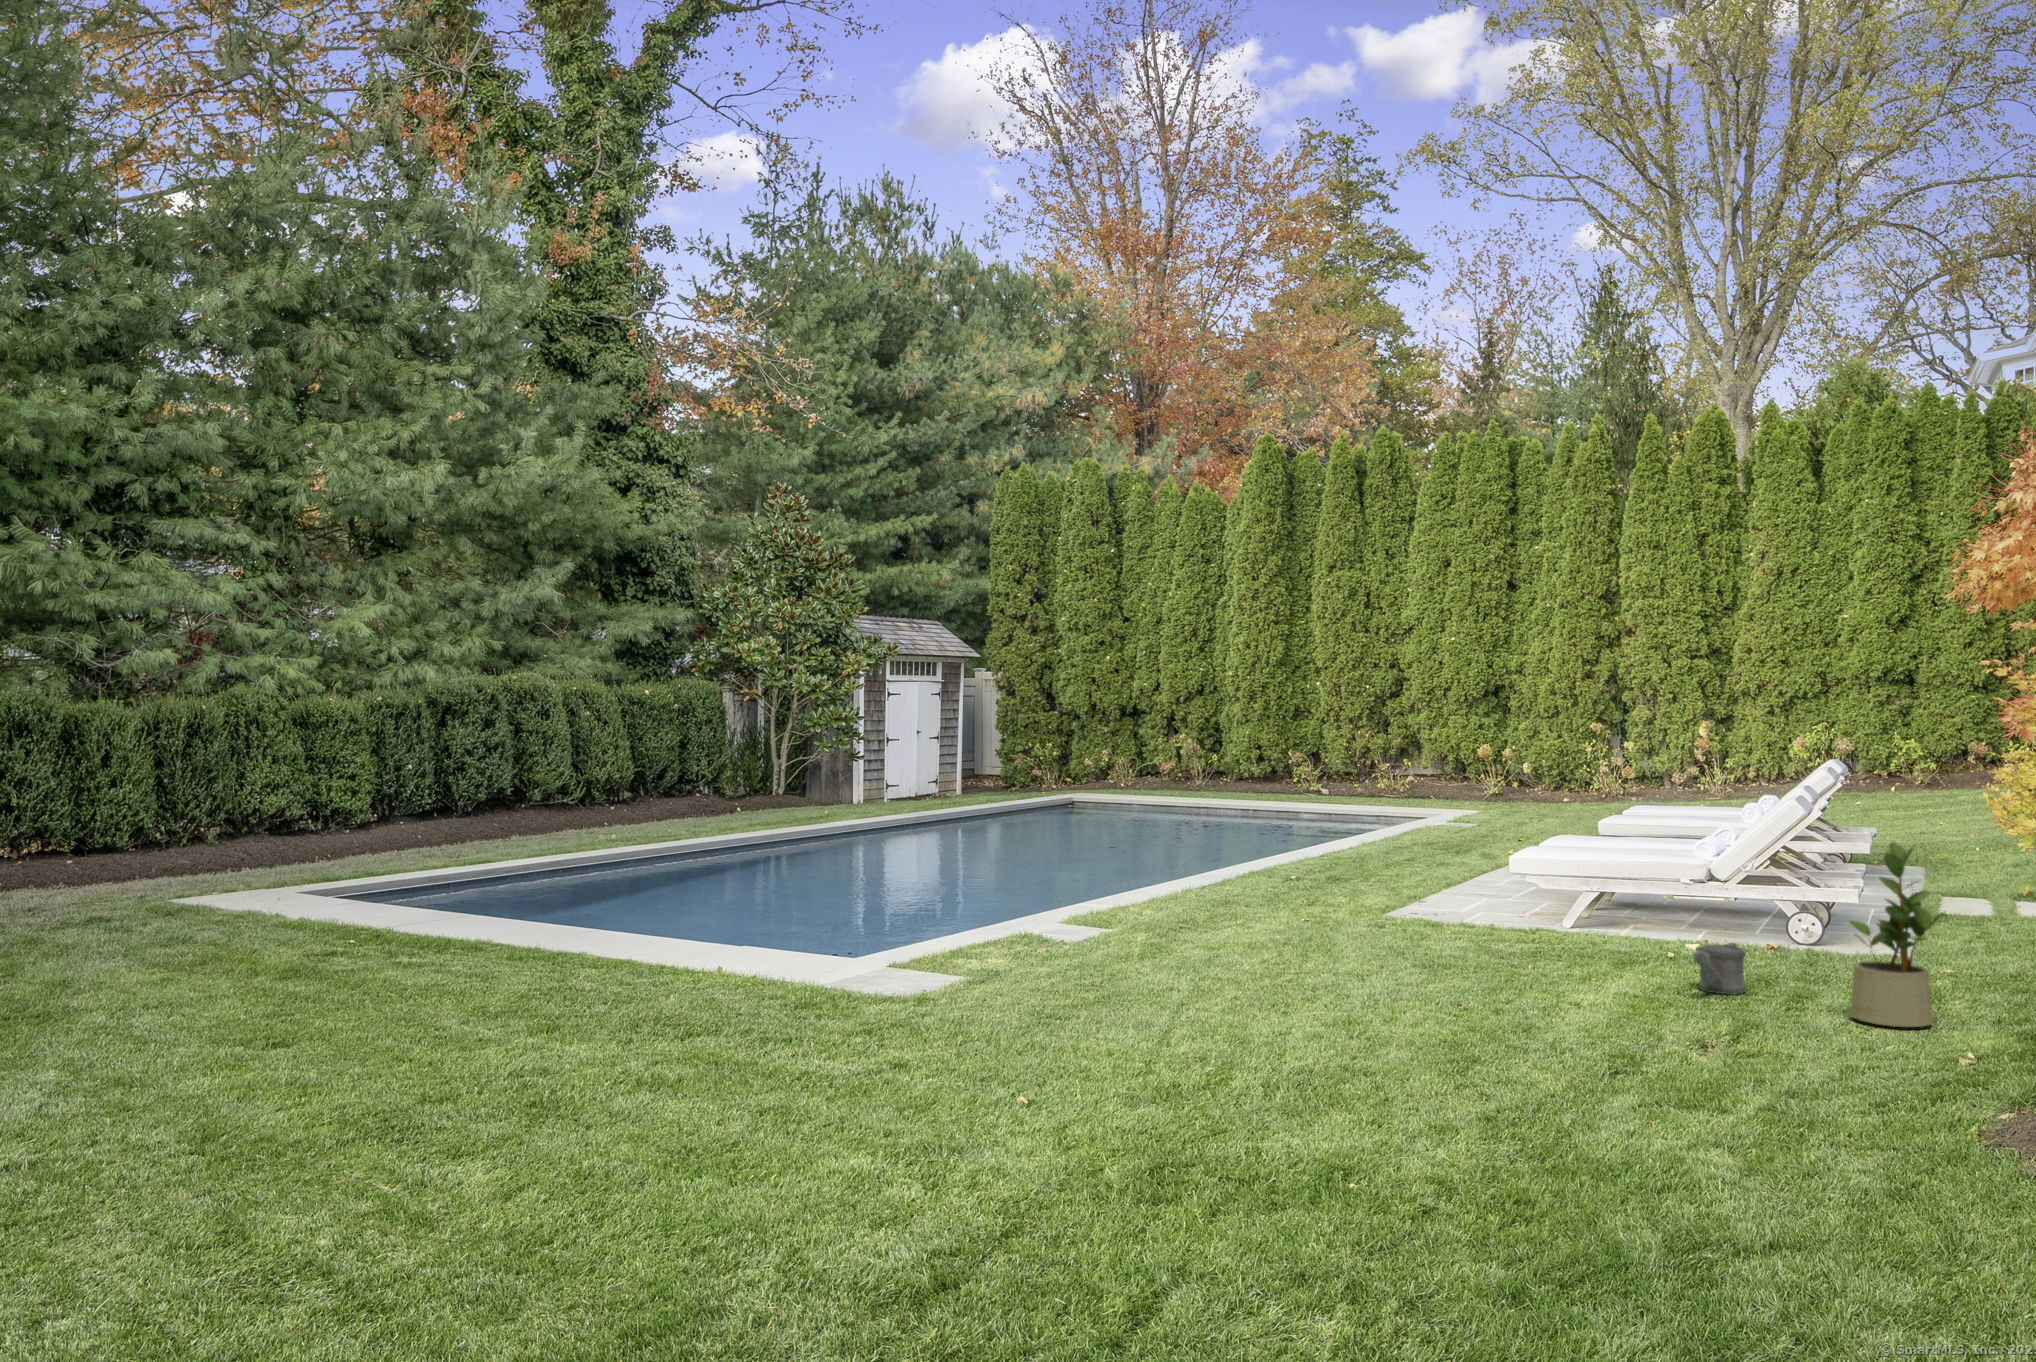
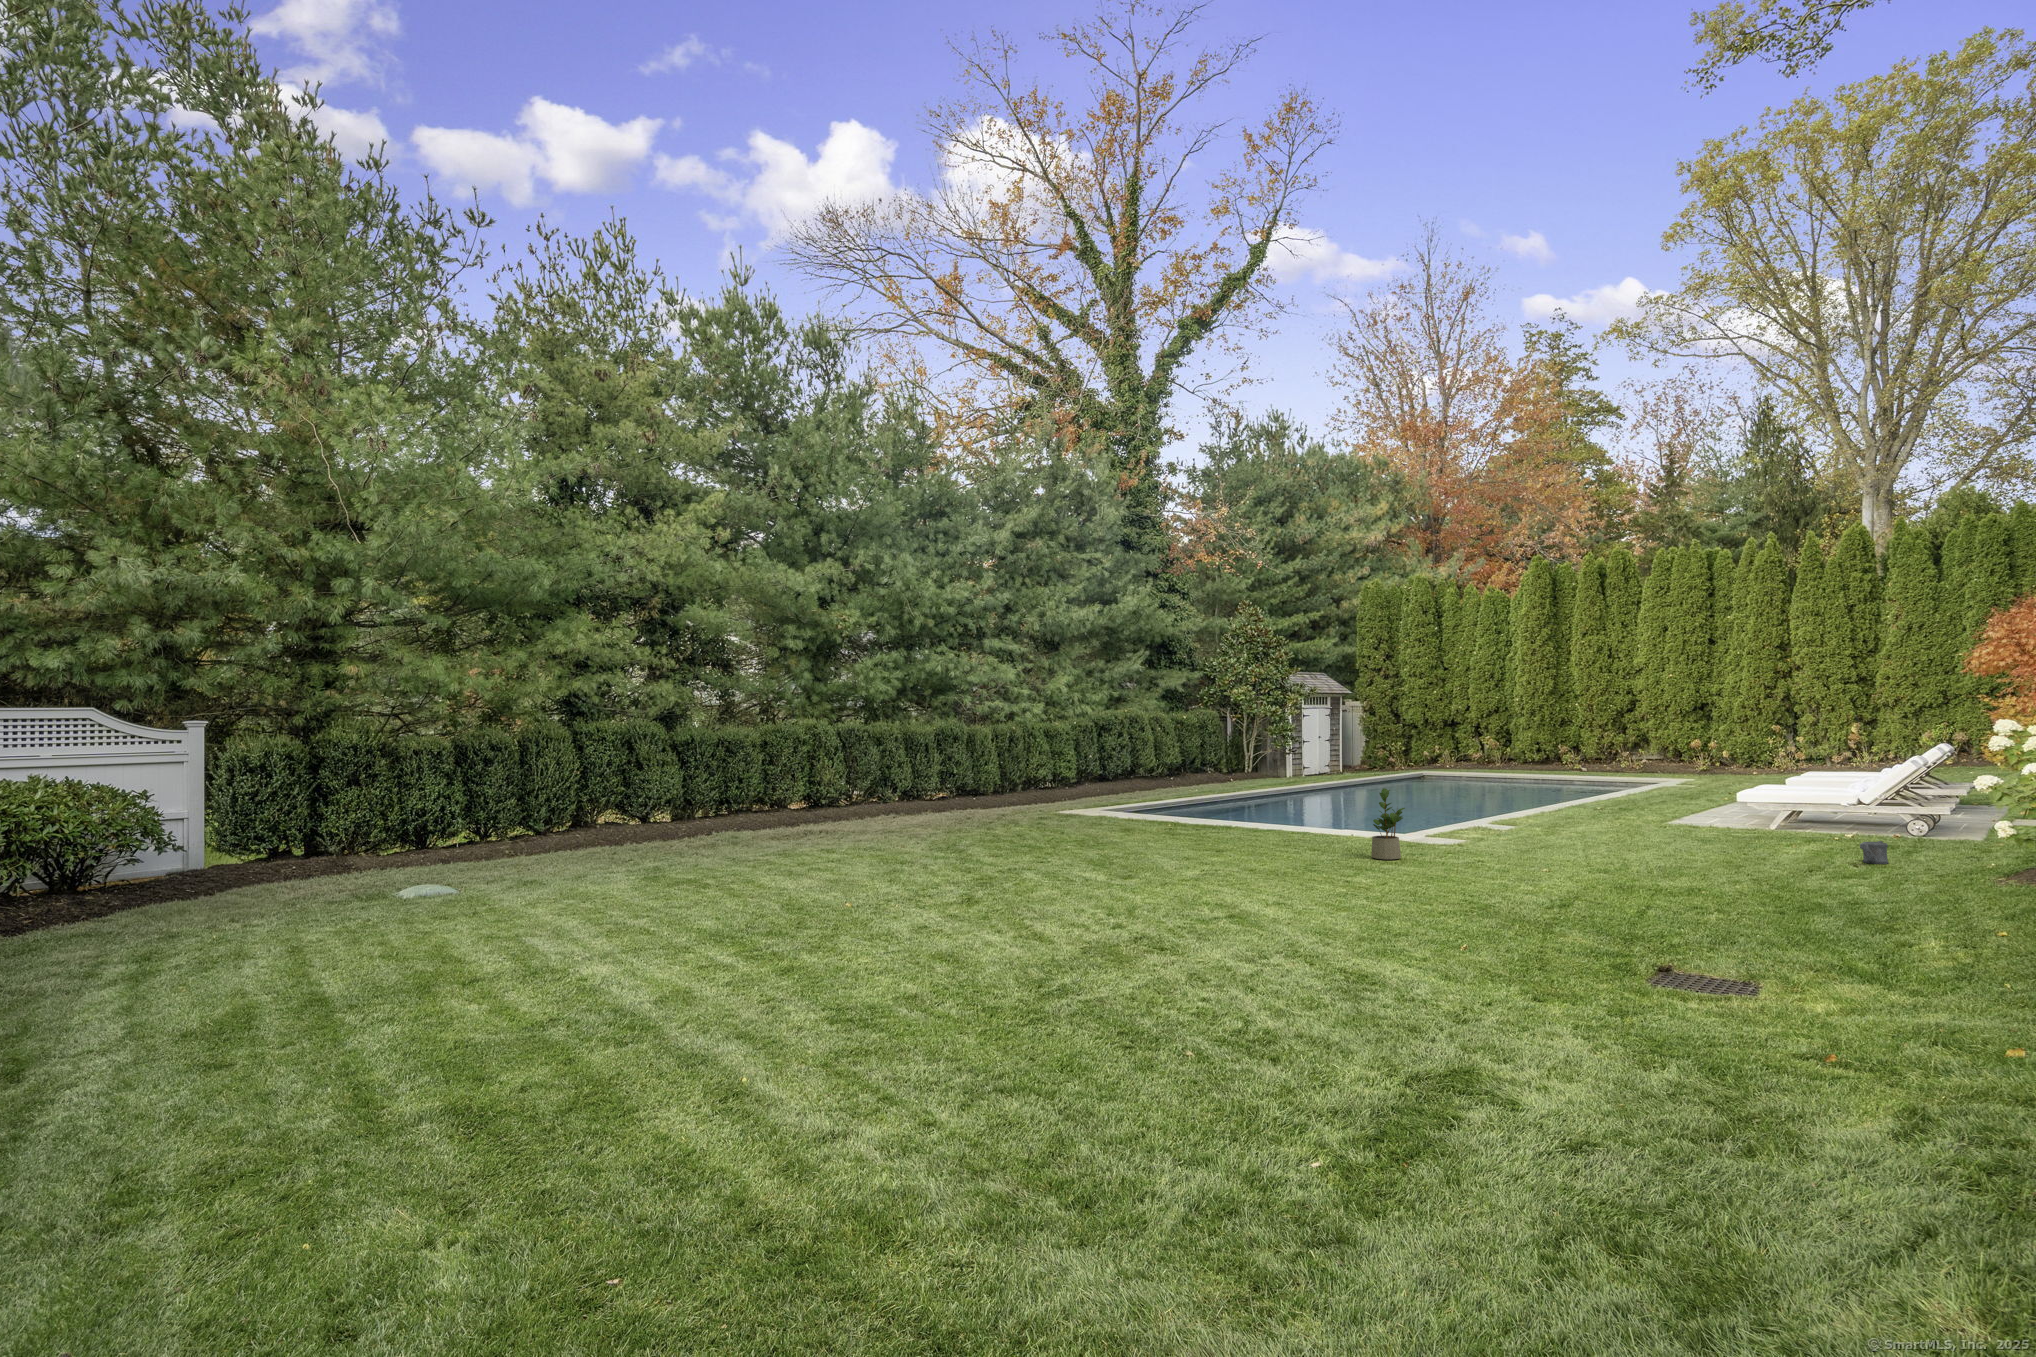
potted plant: present [1850,842,1943,1027] -> present [1371,788,1405,860]

